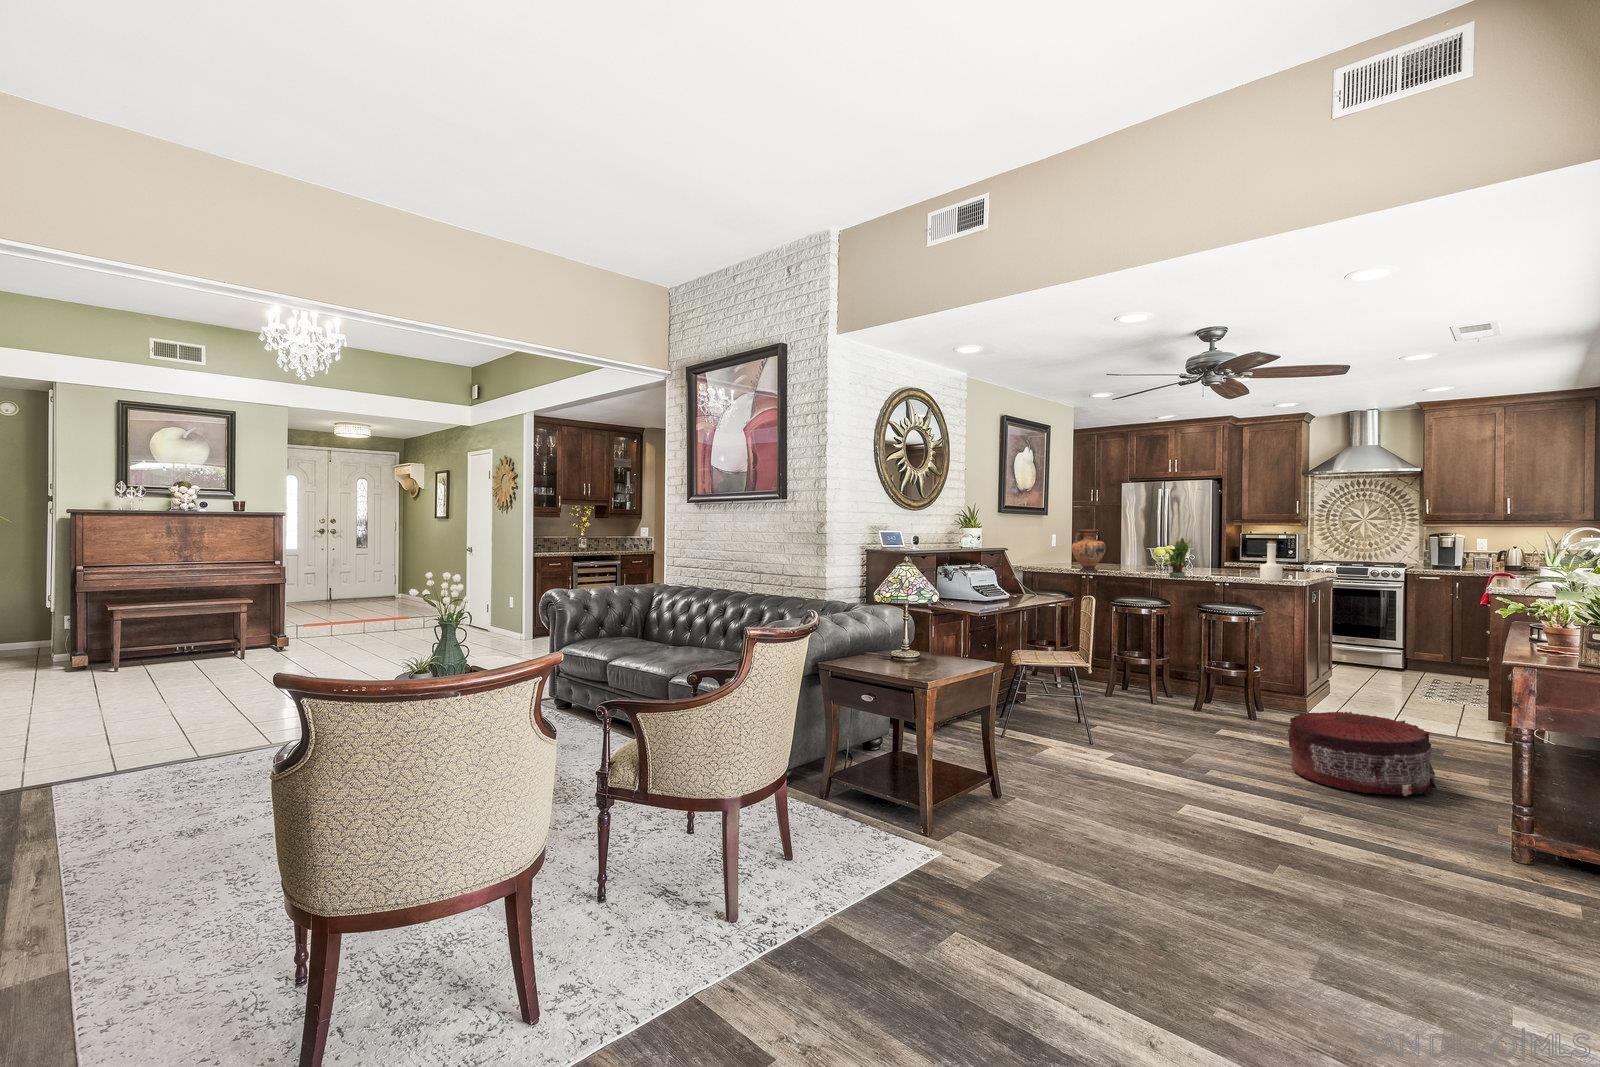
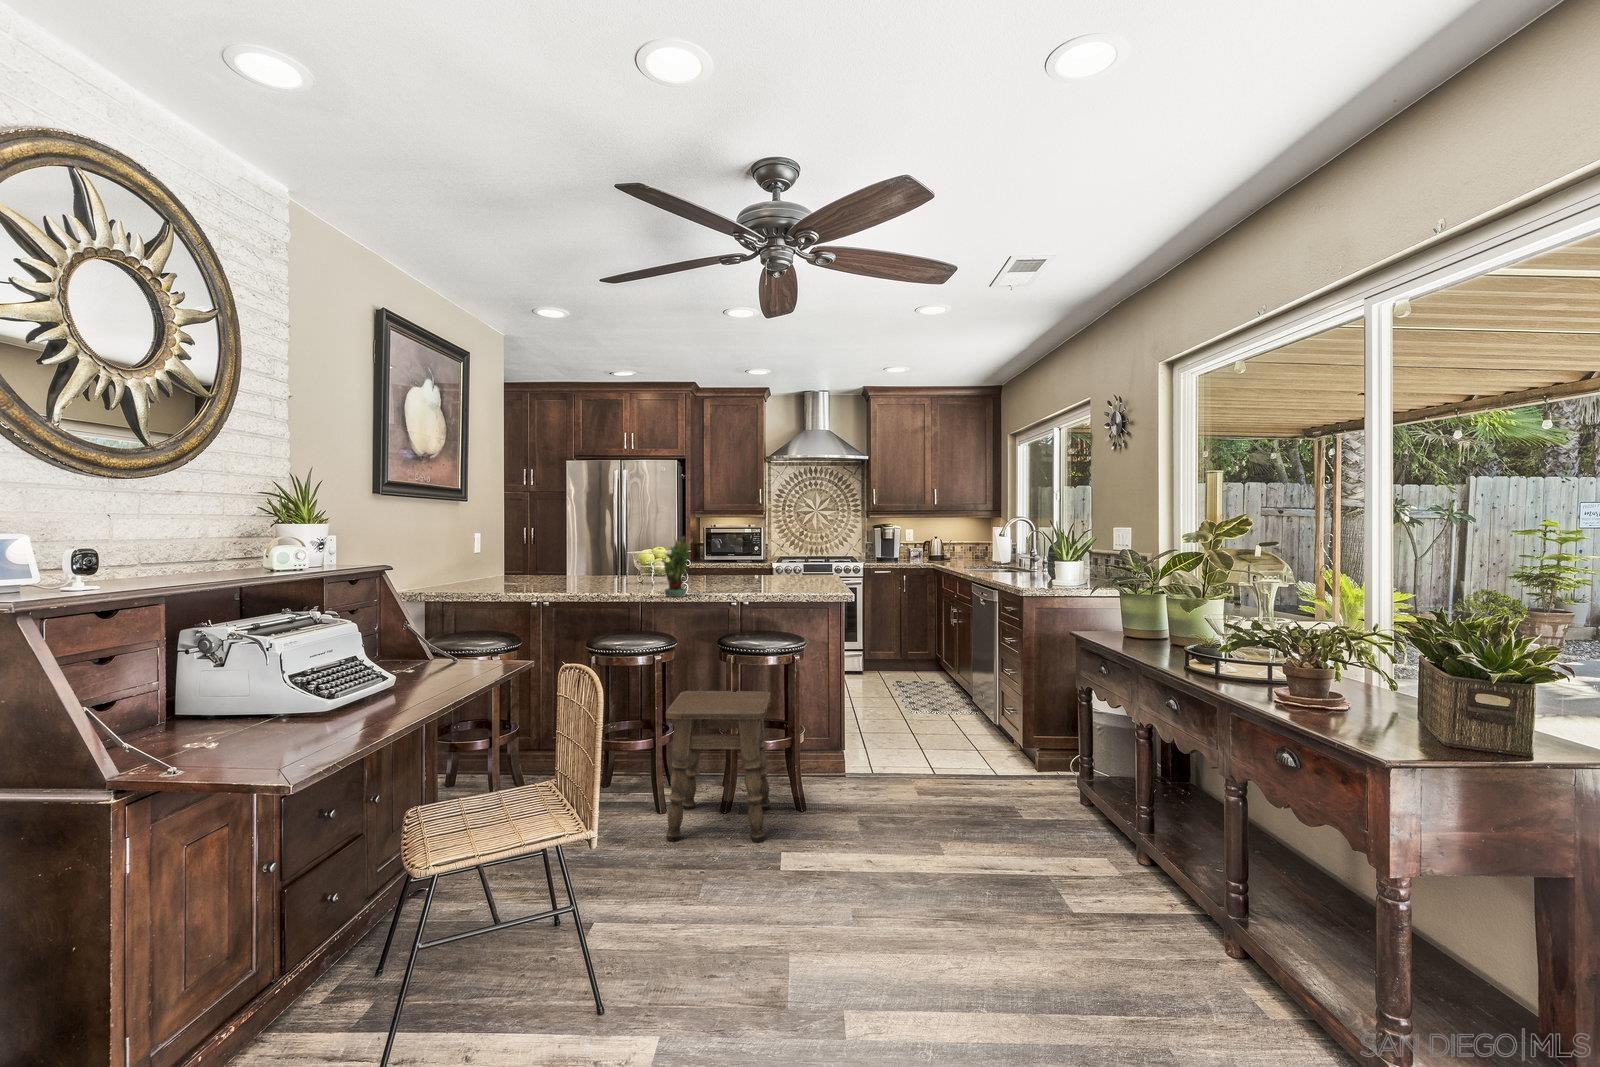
vase: present [1072,530,1105,572] -> none [509,526,563,596]
bottle: present [1260,541,1282,581] -> none [782,538,808,595]
side table: none [1152,634,1232,724] -> present [666,691,771,842]
pouf: present [1288,712,1437,796] -> none [921,804,1122,976]

